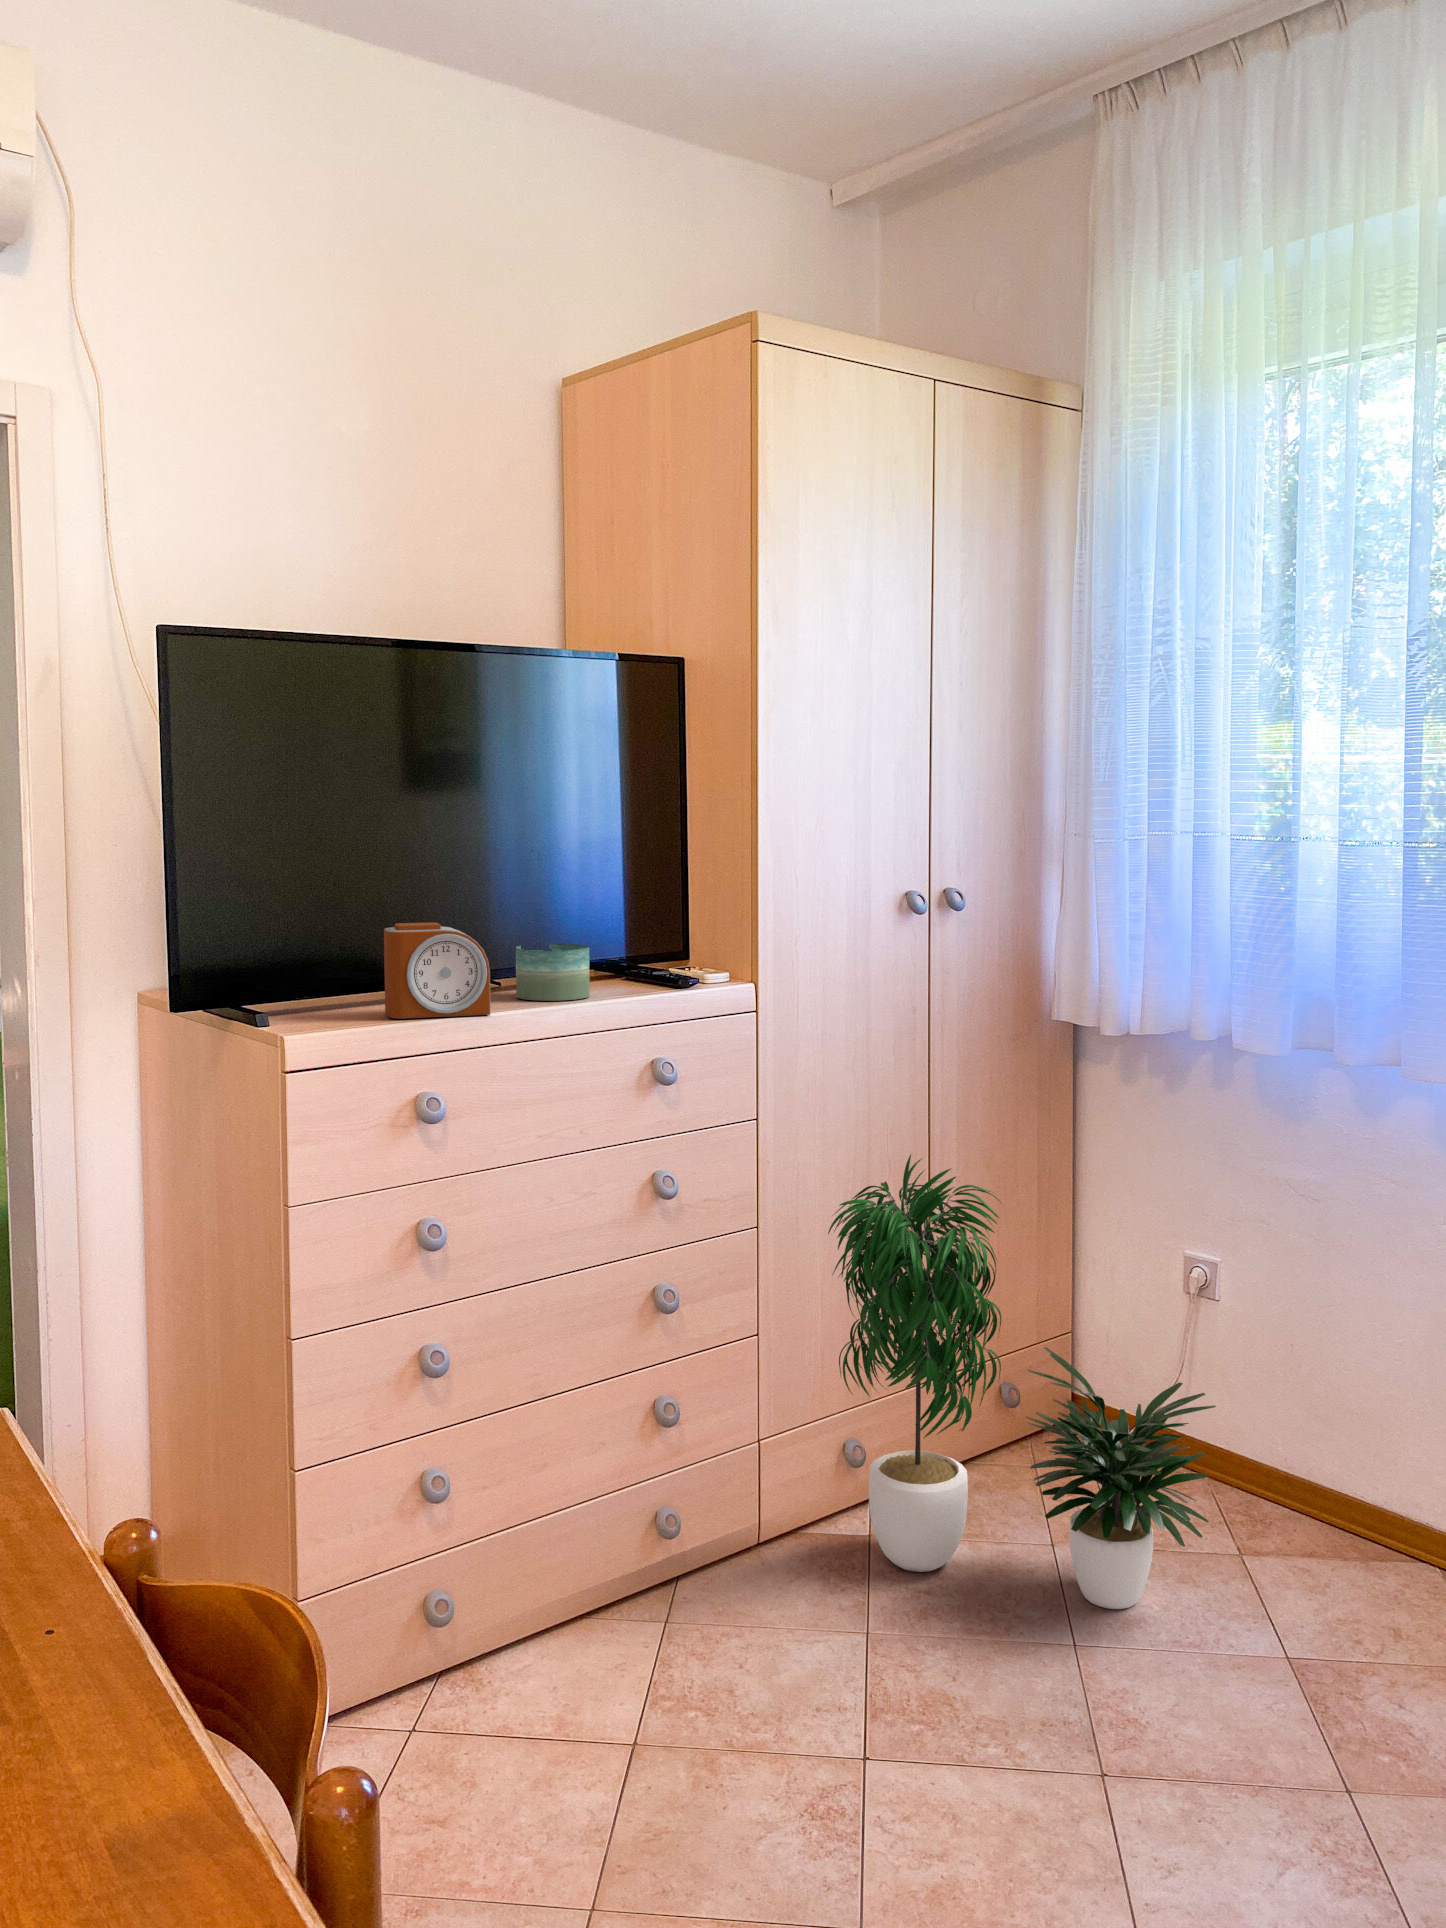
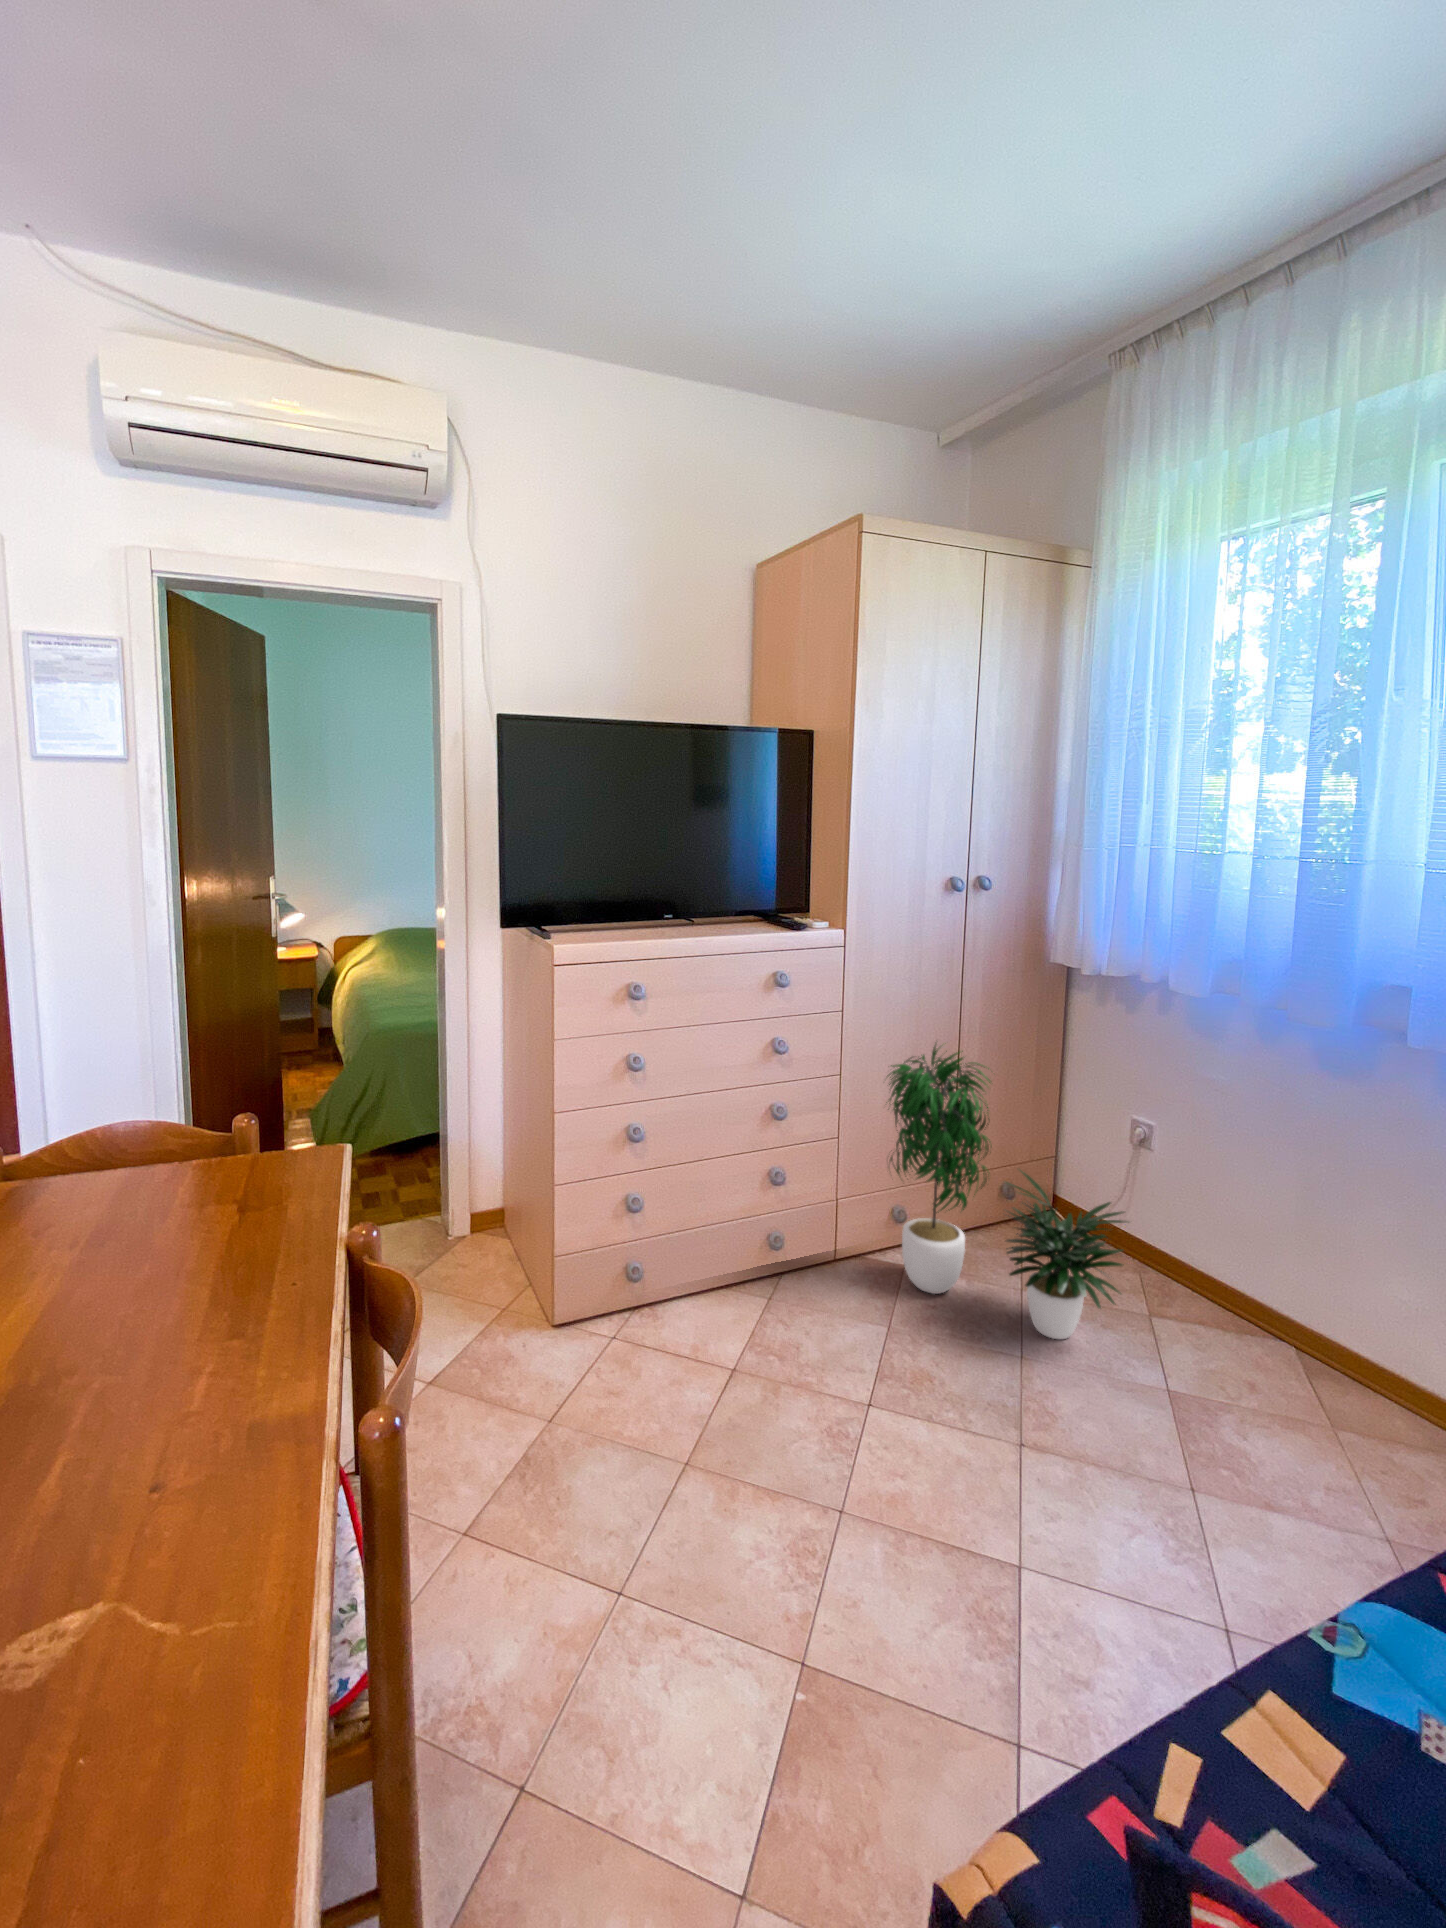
alarm clock: present [384,922,490,1019] -> none [620,884,678,939]
candle: present [516,944,590,1001] -> none [702,899,745,933]

